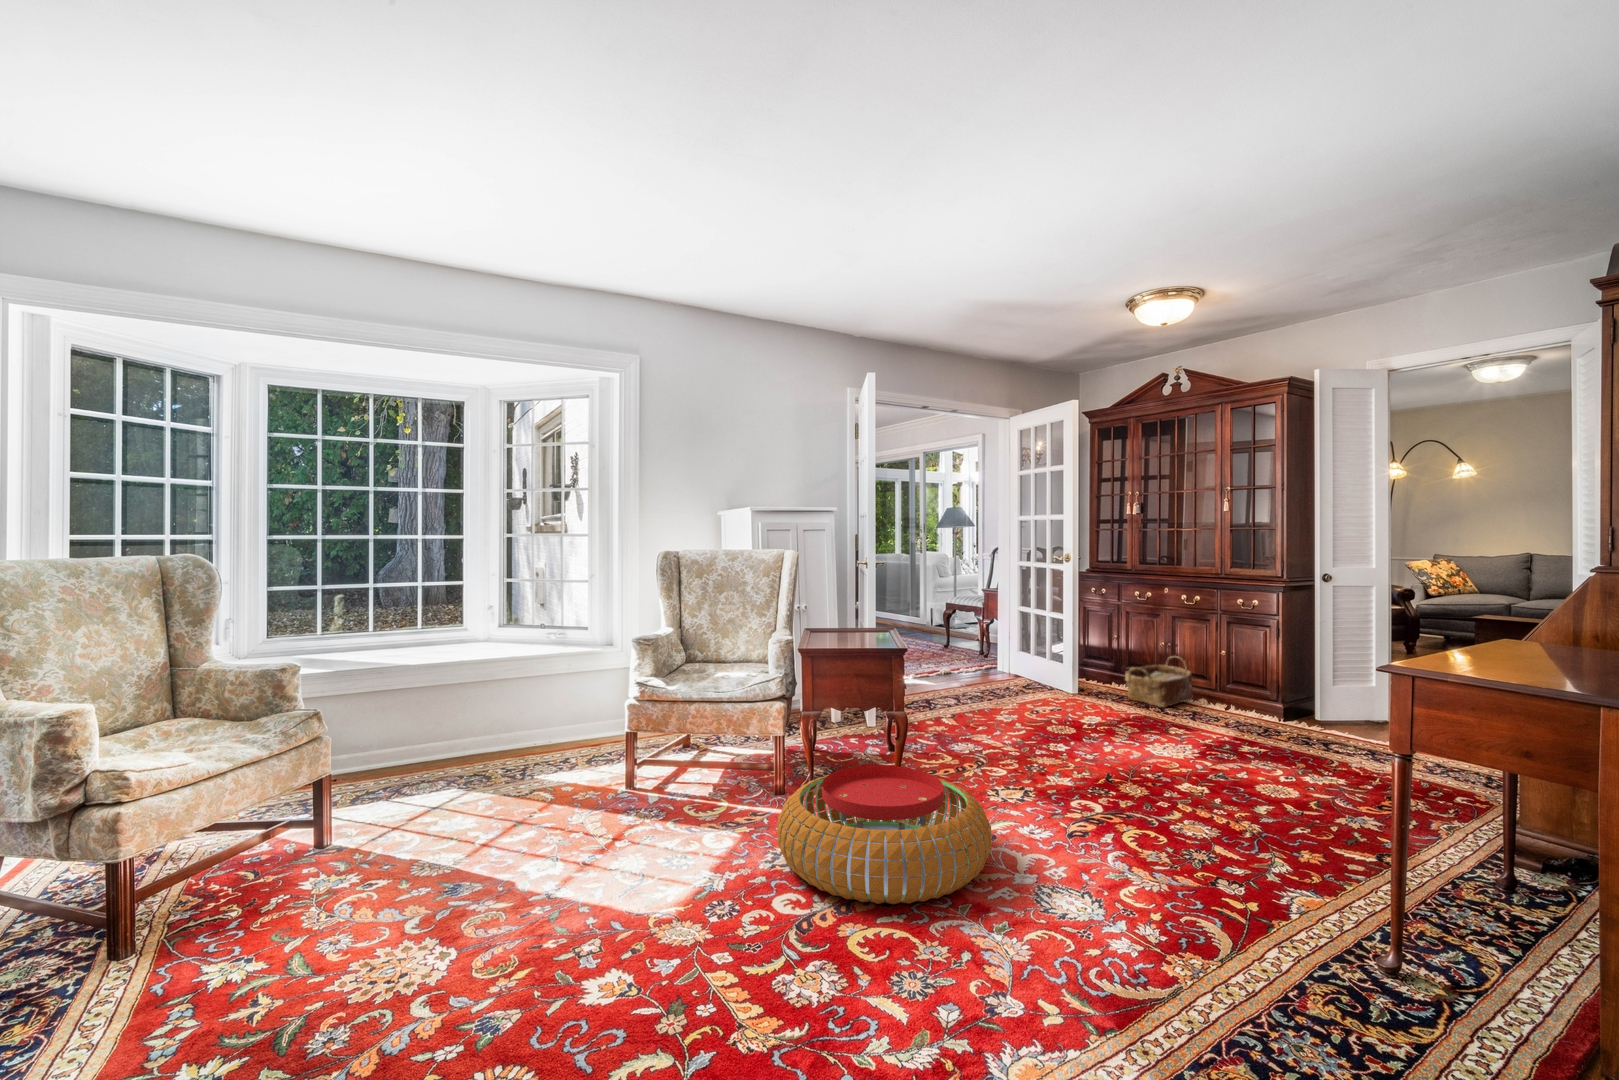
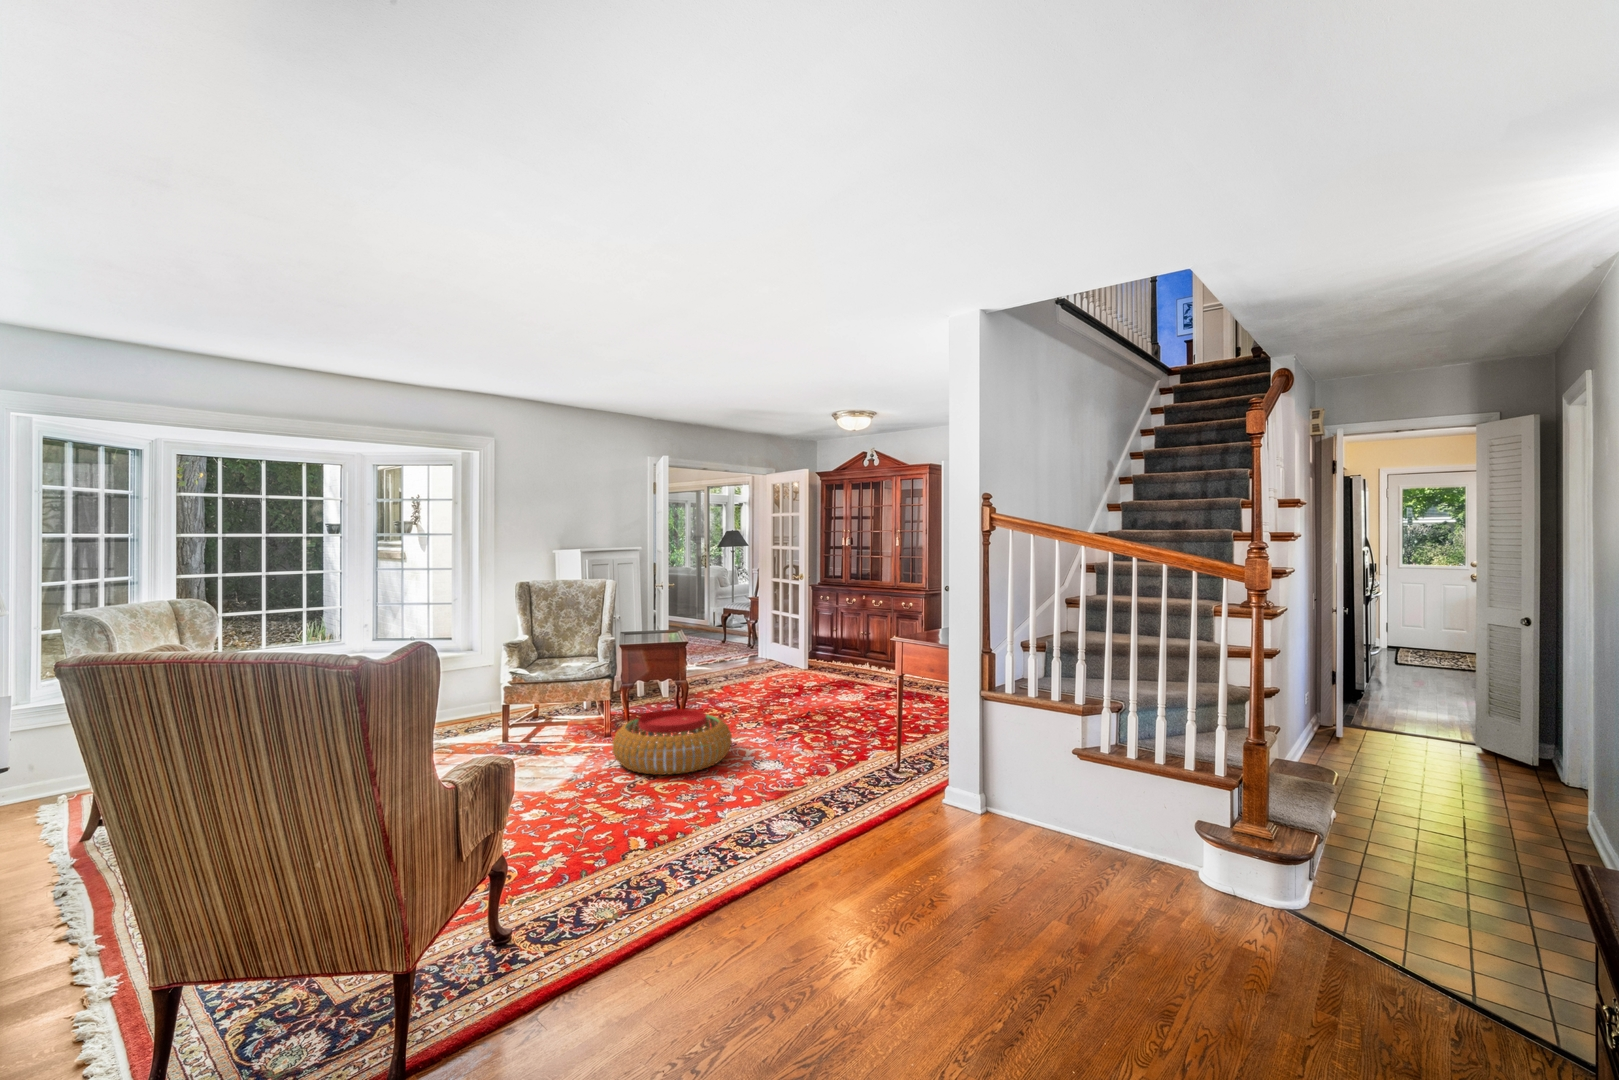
woven basket: present [1125,656,1194,707] -> none [836,640,878,674]

